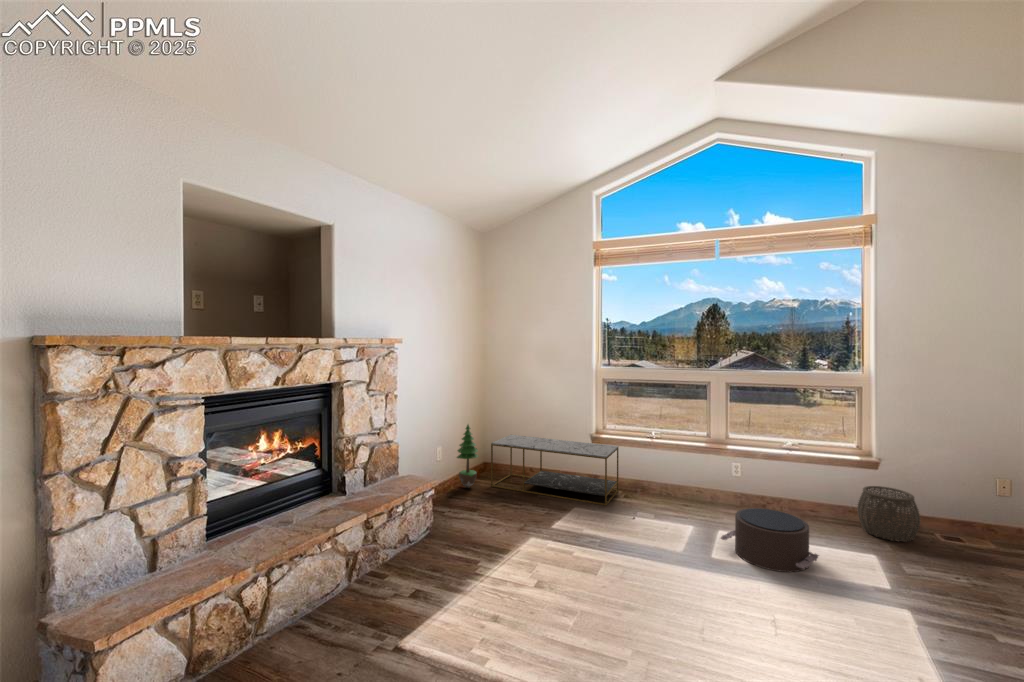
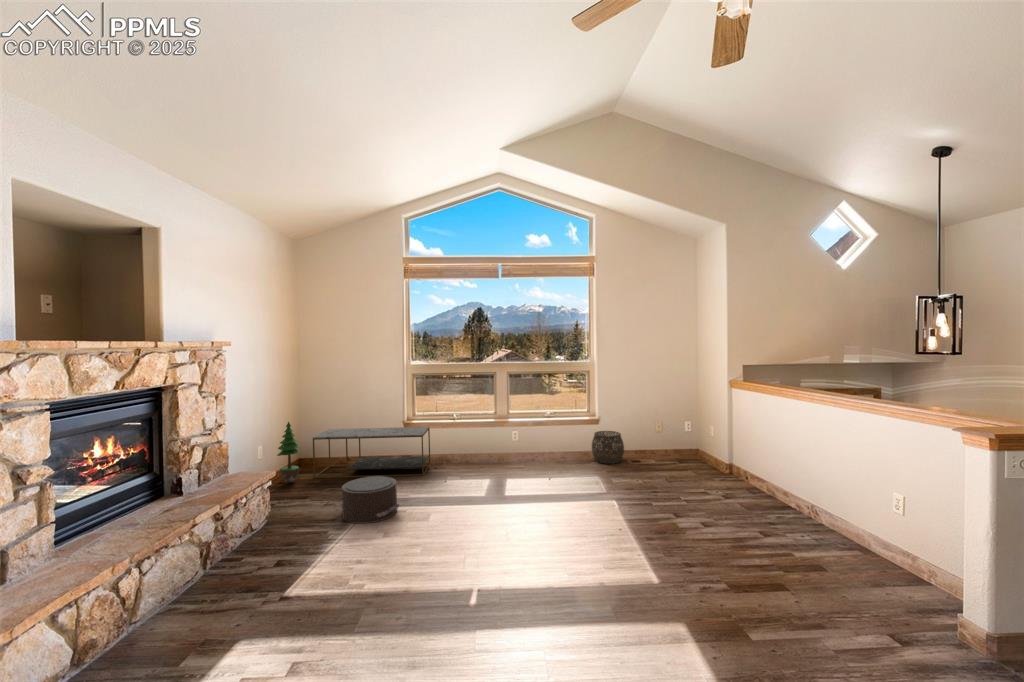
pouf: present [721,508,819,572] -> present [332,476,399,524]

